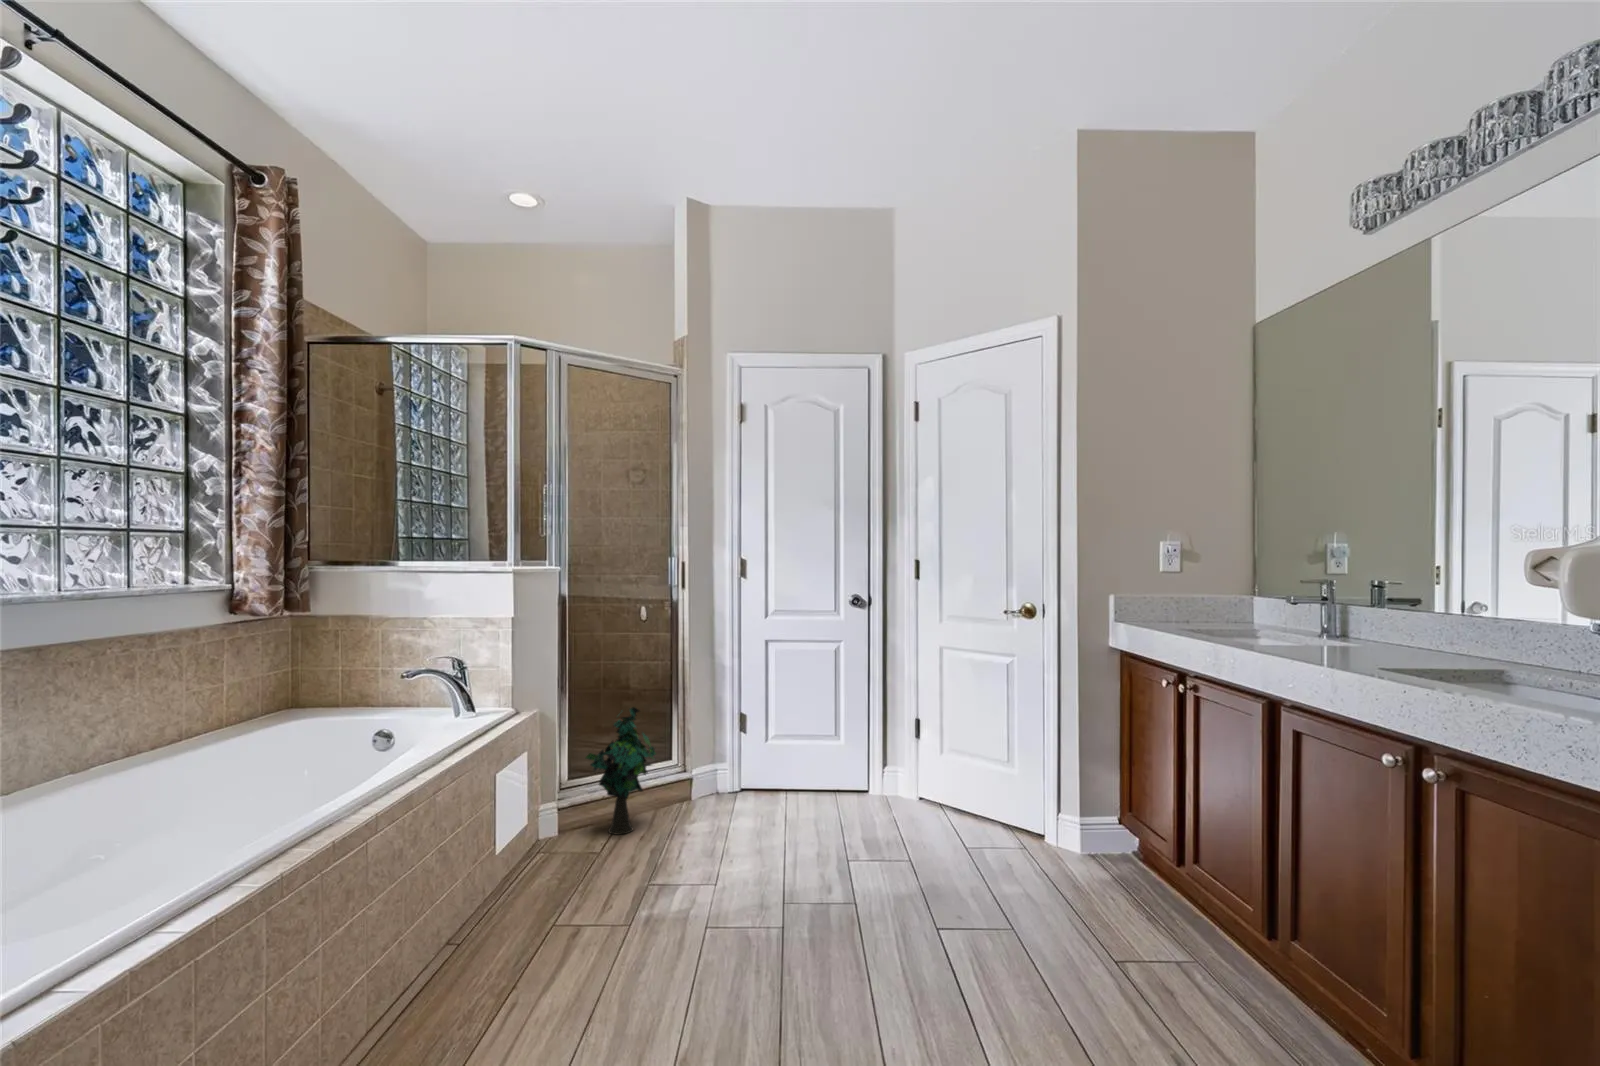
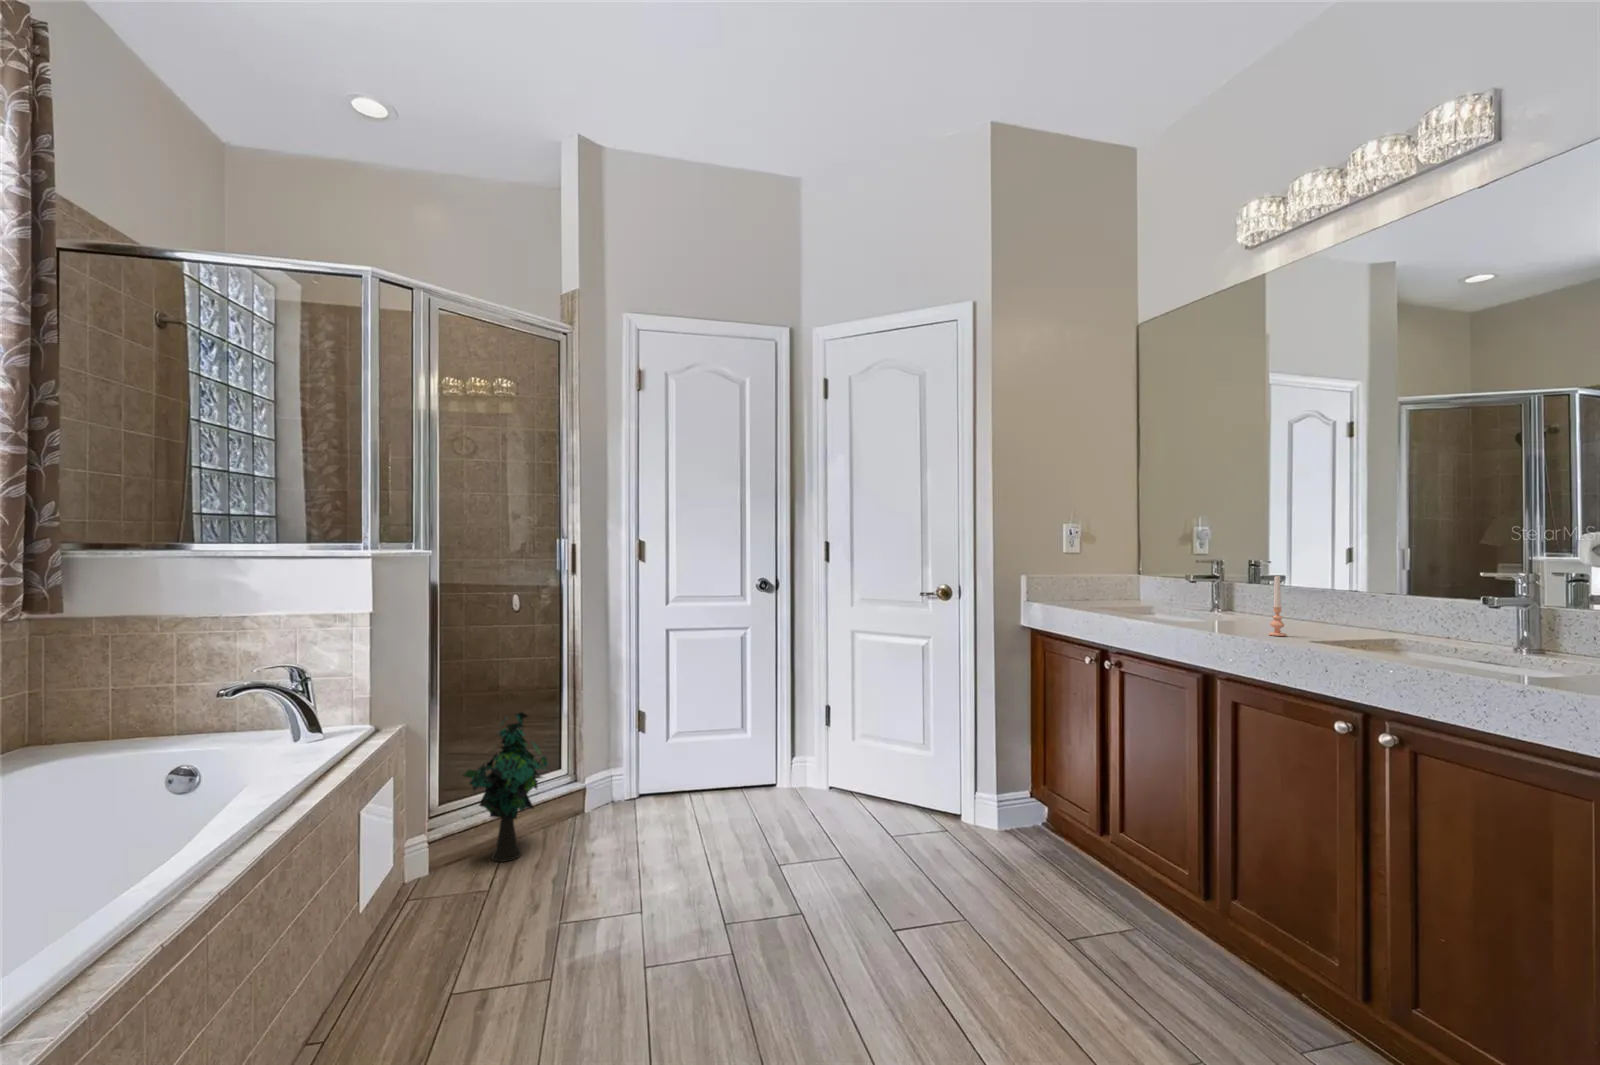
candle: none [1317,604,1335,667] -> present [1269,576,1286,636]

